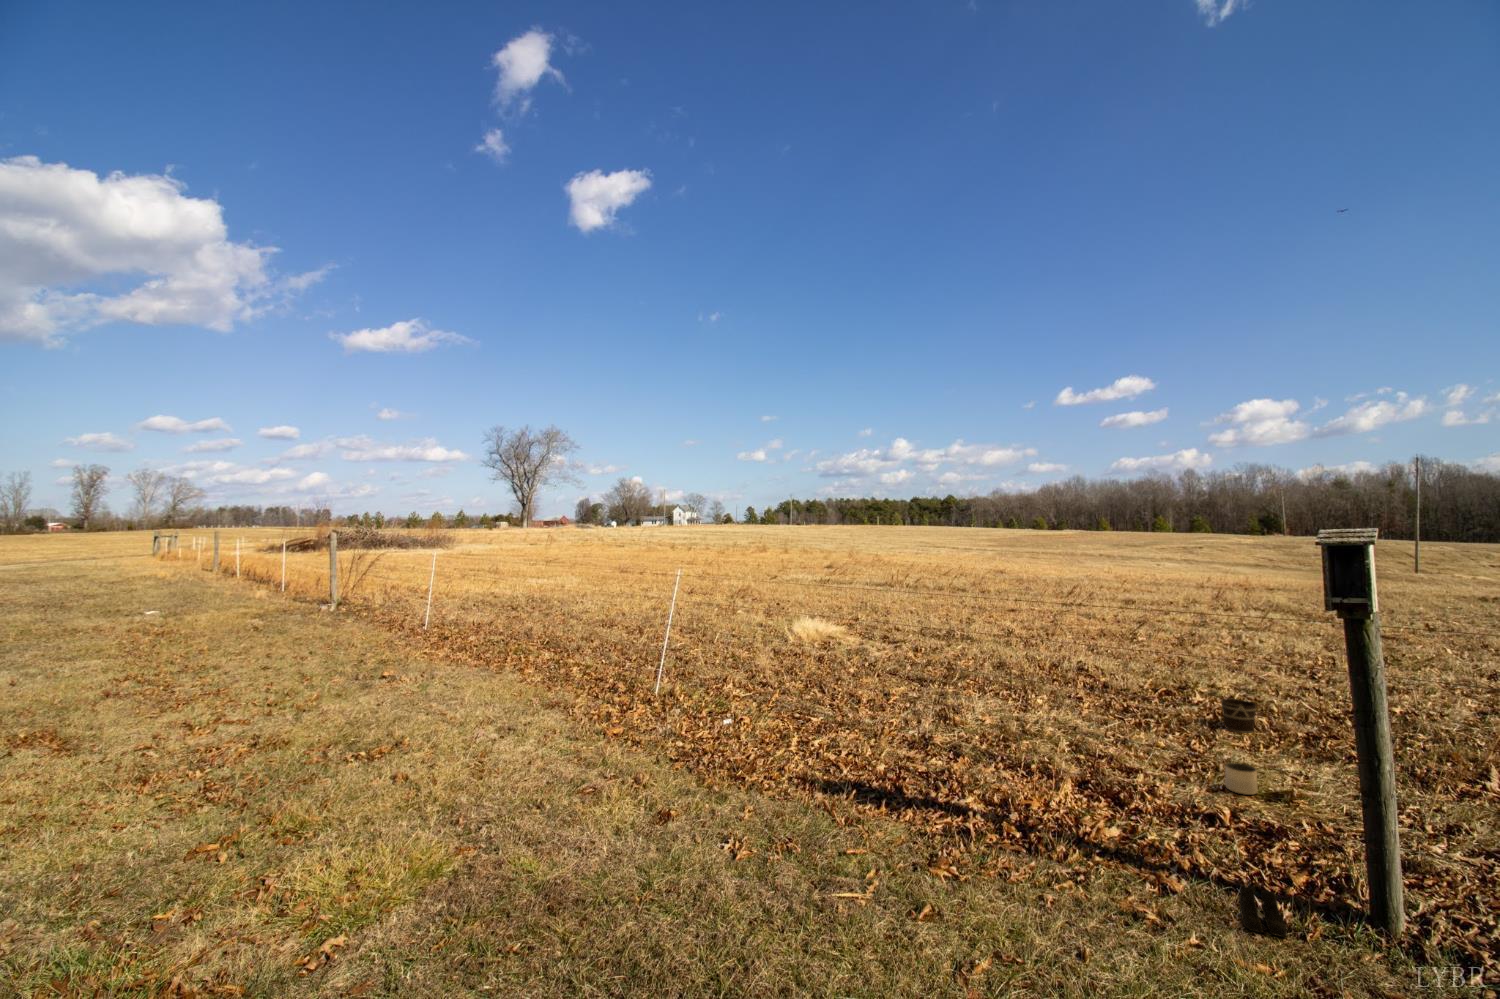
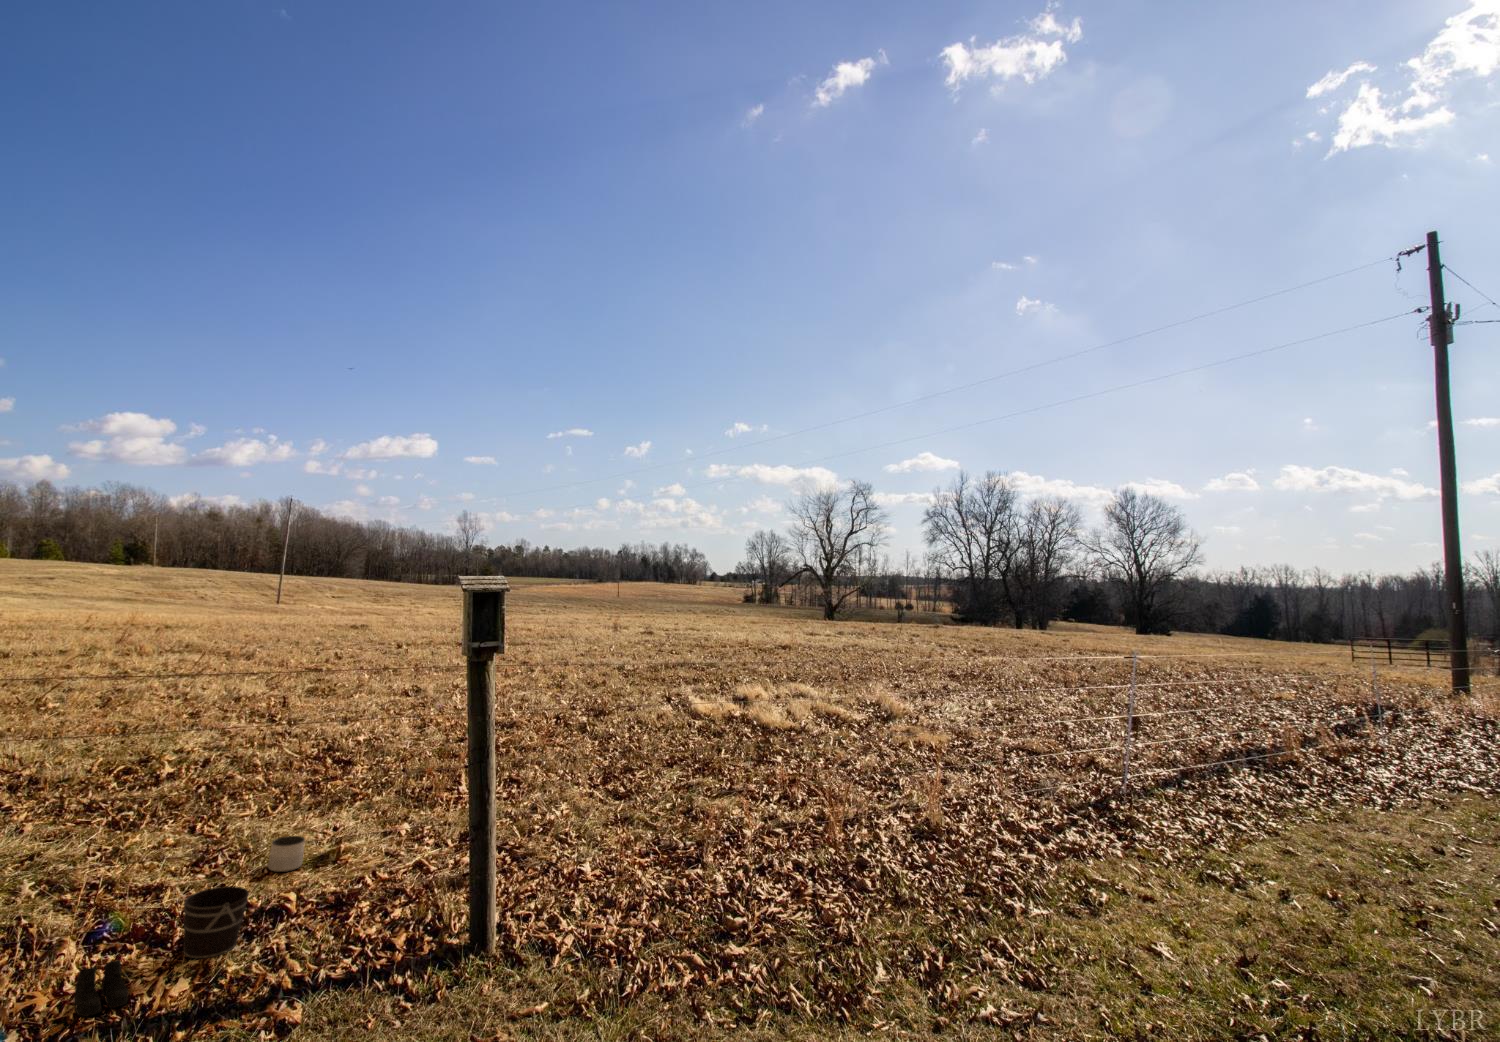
bucket: present [1221,698,1257,733] -> present [183,886,249,958]
boots: present [1239,885,1287,937] -> present [74,960,128,1017]

